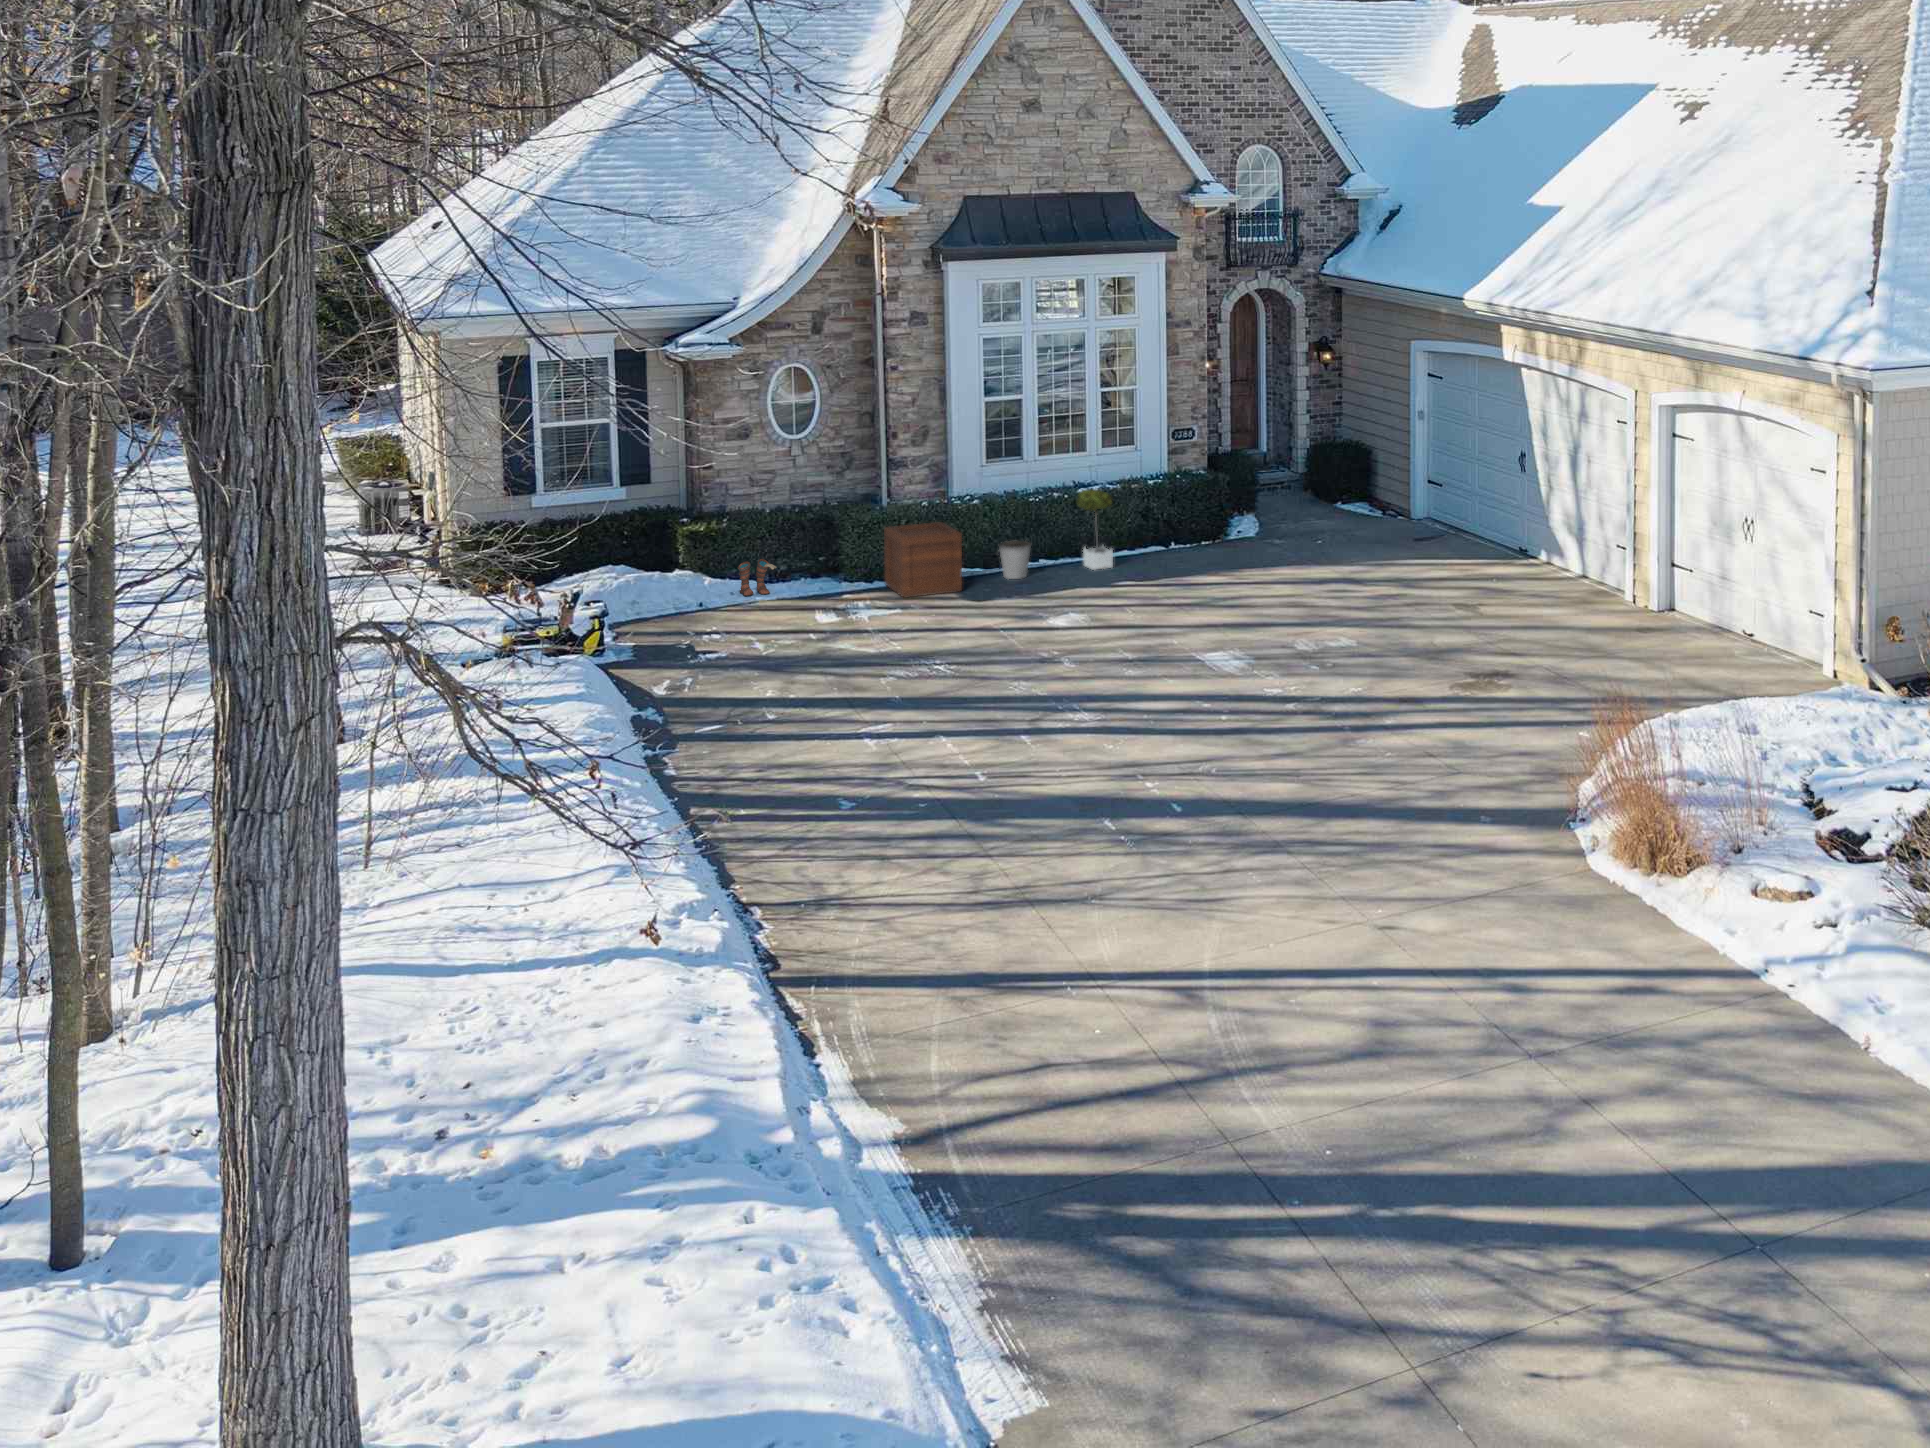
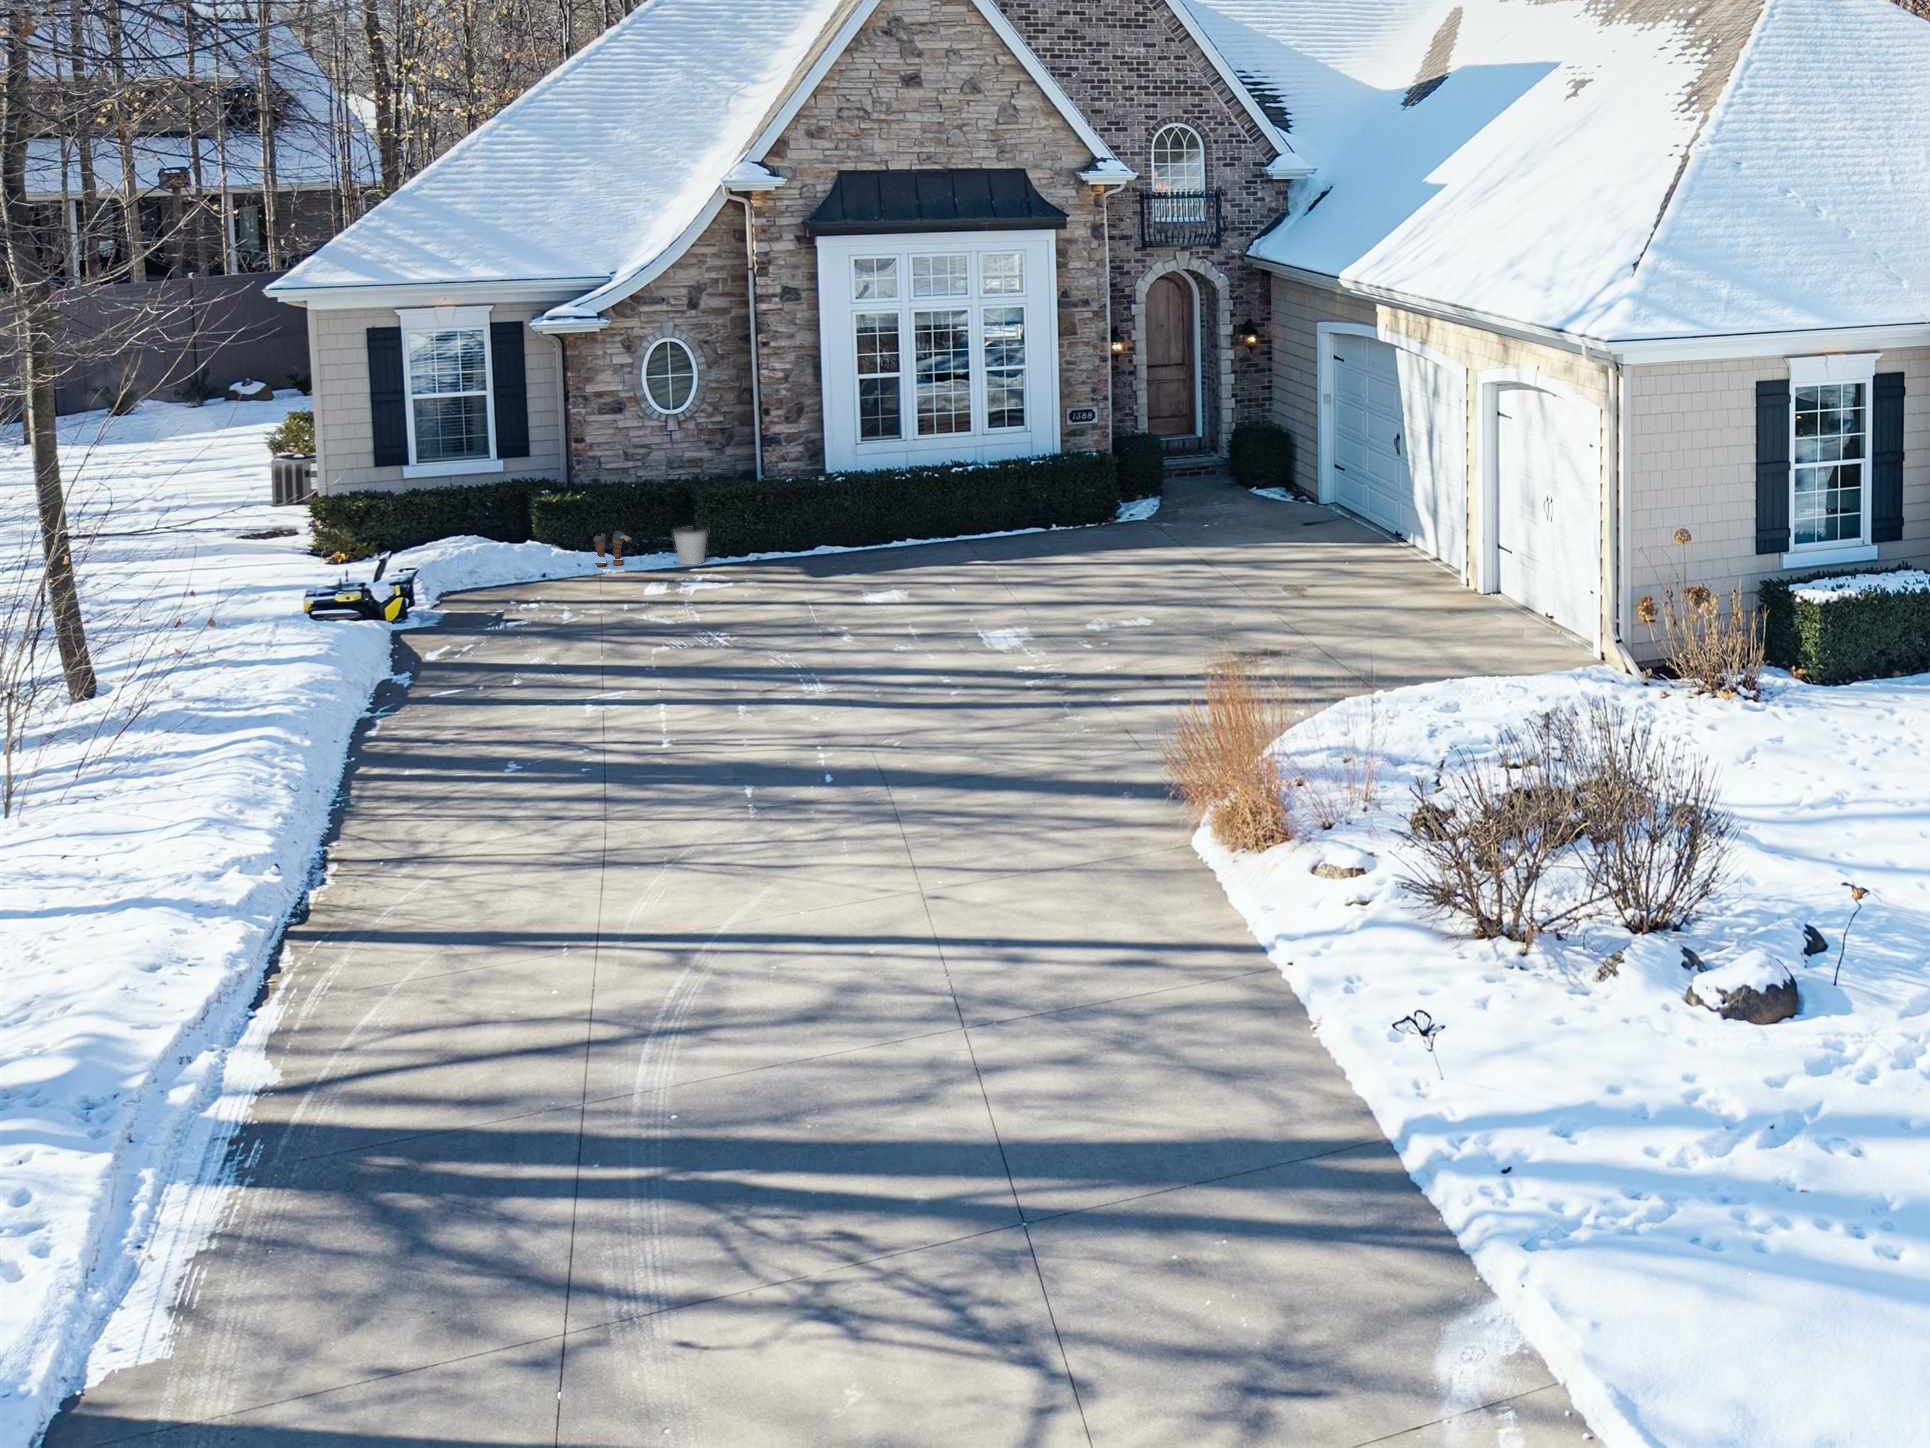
potted tree: present [1077,489,1113,570] -> none [944,465,980,546]
wooden crate: present [884,522,962,598] -> none [740,496,811,570]
bucket: present [999,541,1031,579] -> present [674,526,706,565]

